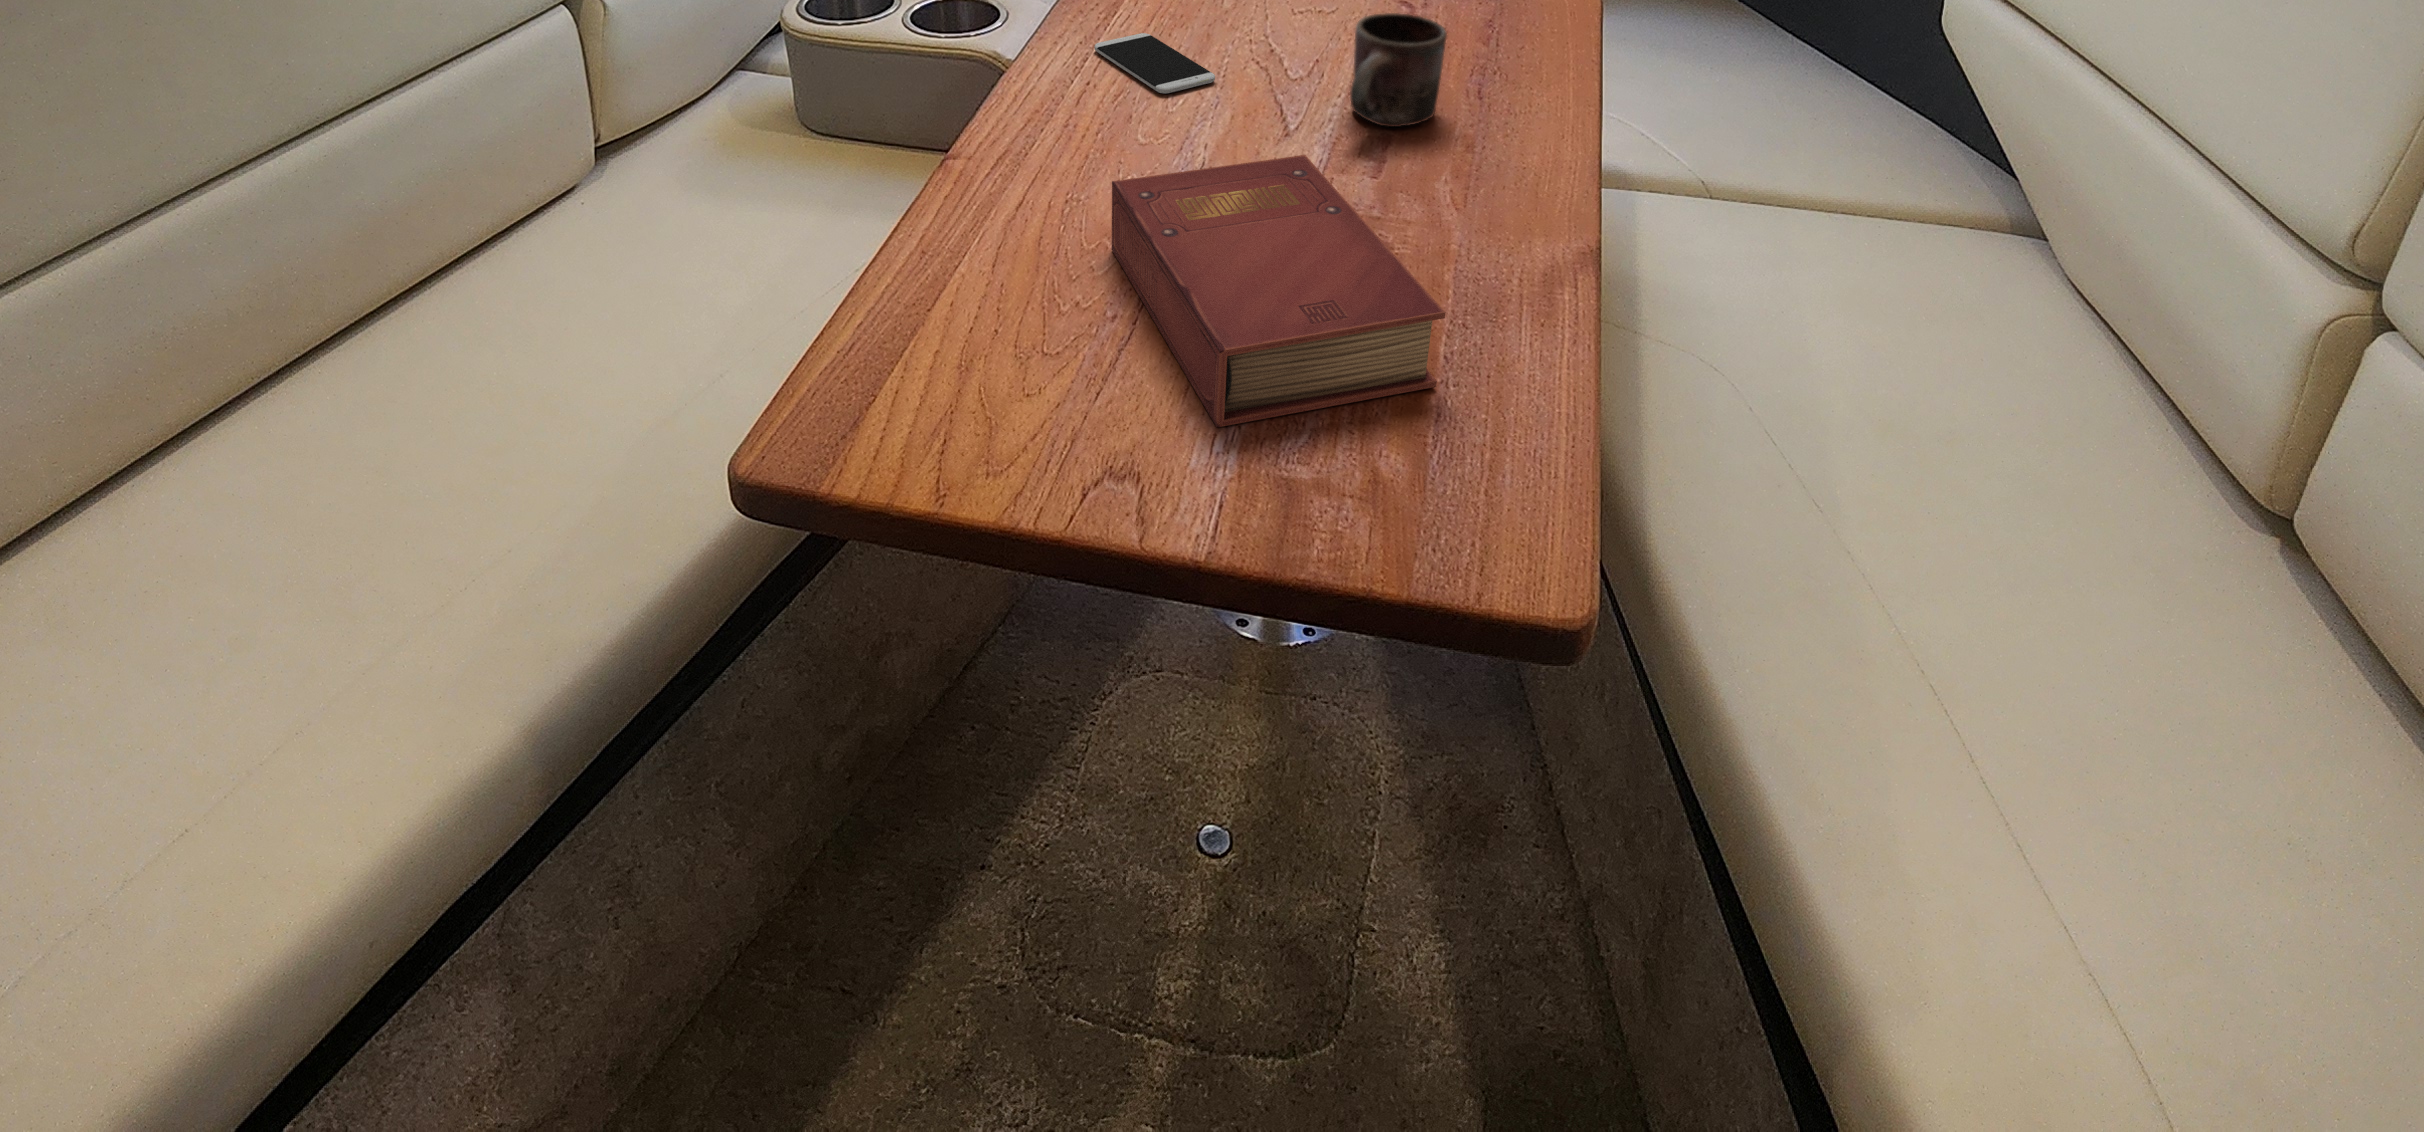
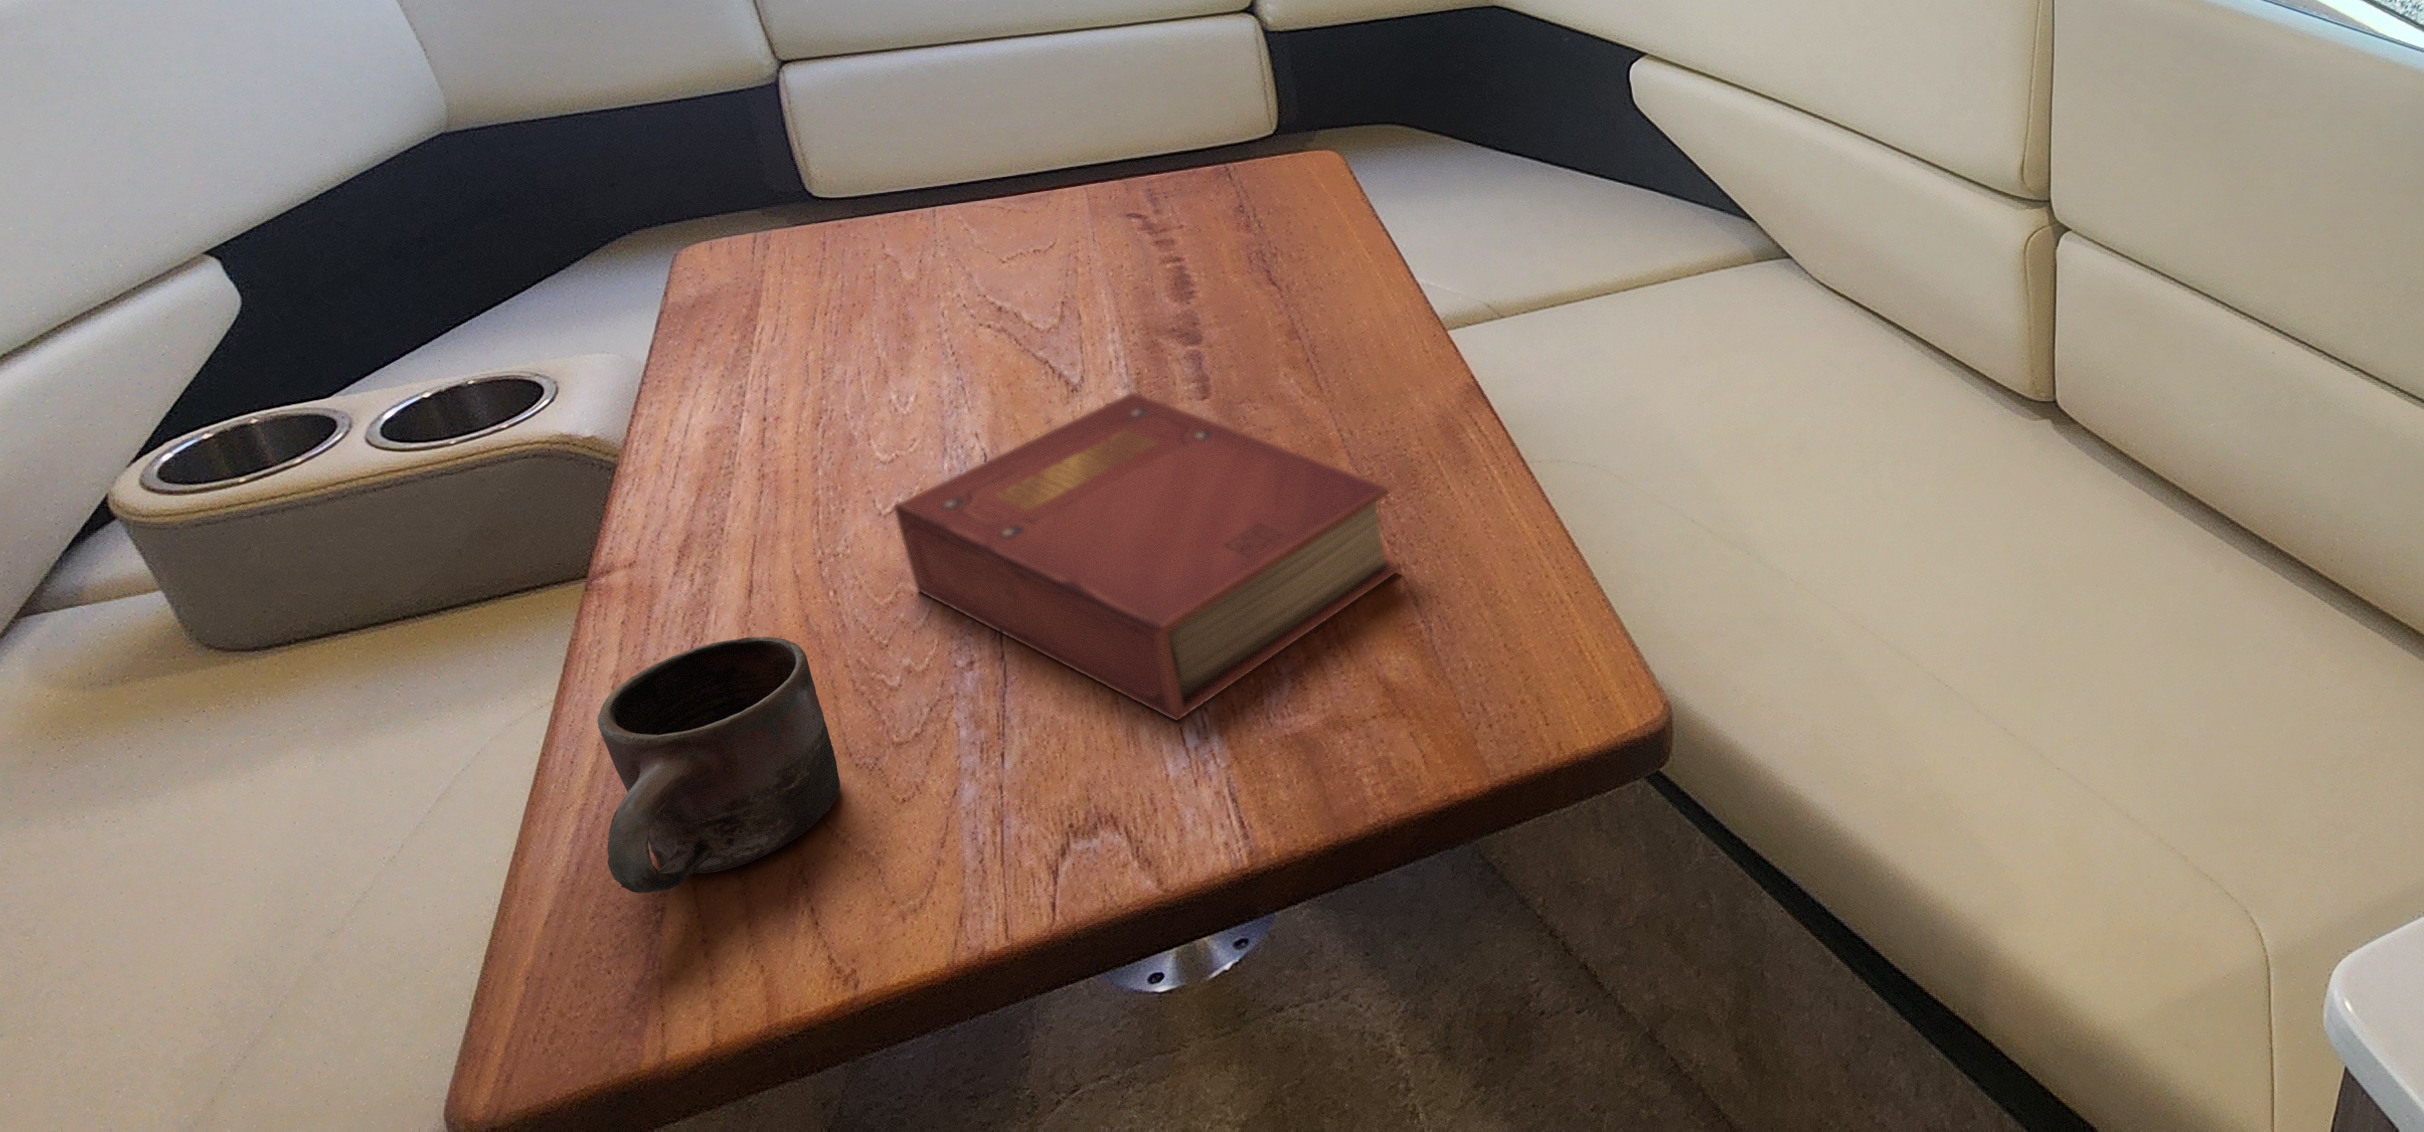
mug: present [1350,13,1447,127] -> present [597,637,840,893]
smartphone: present [1094,33,1215,94] -> none [749,334,948,394]

